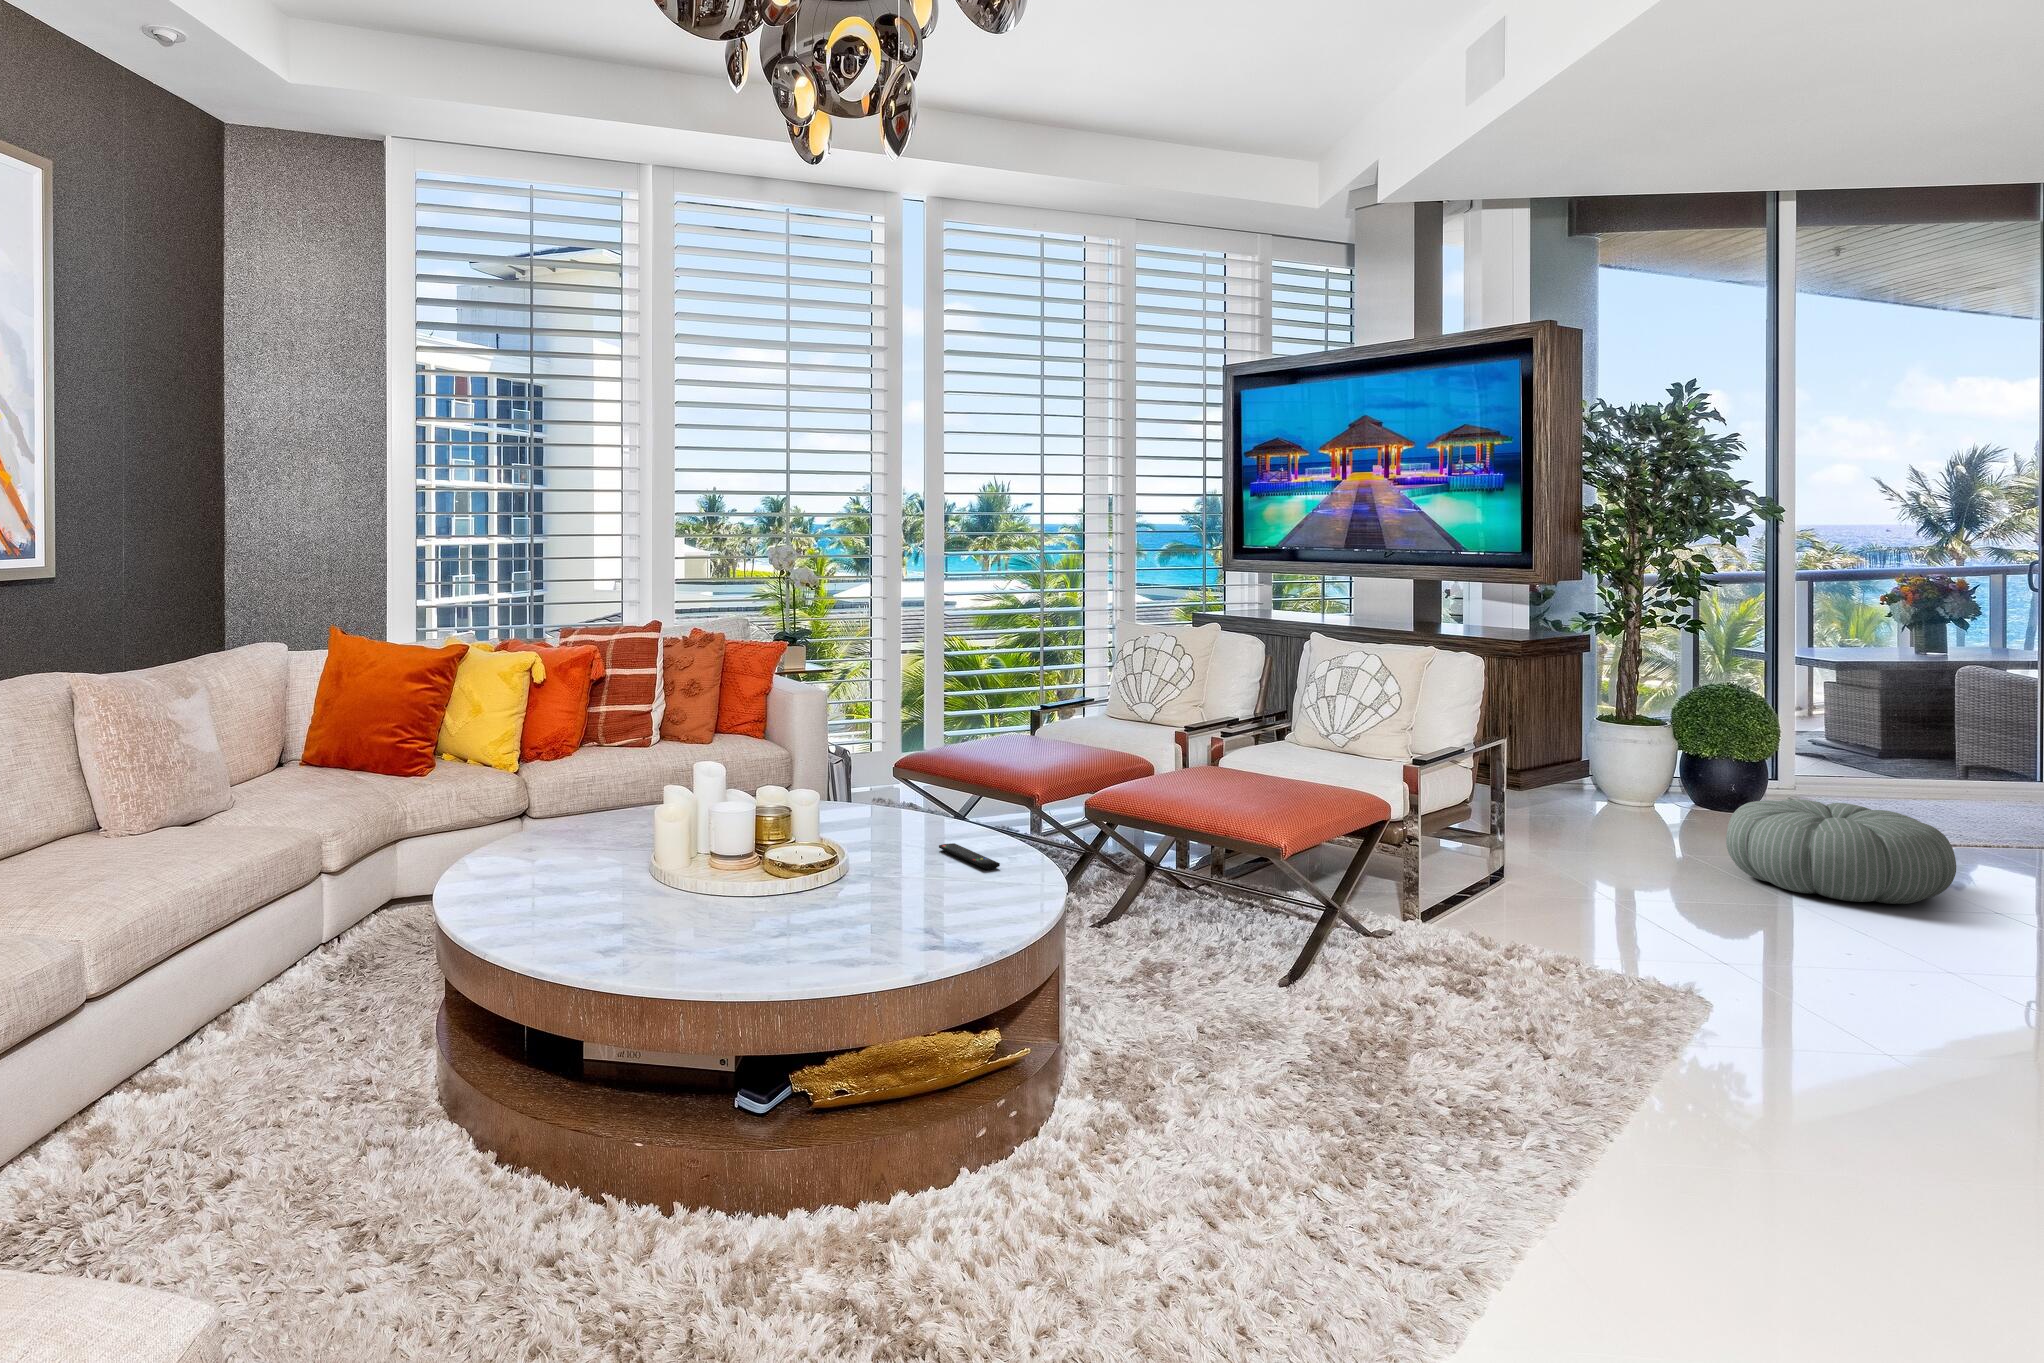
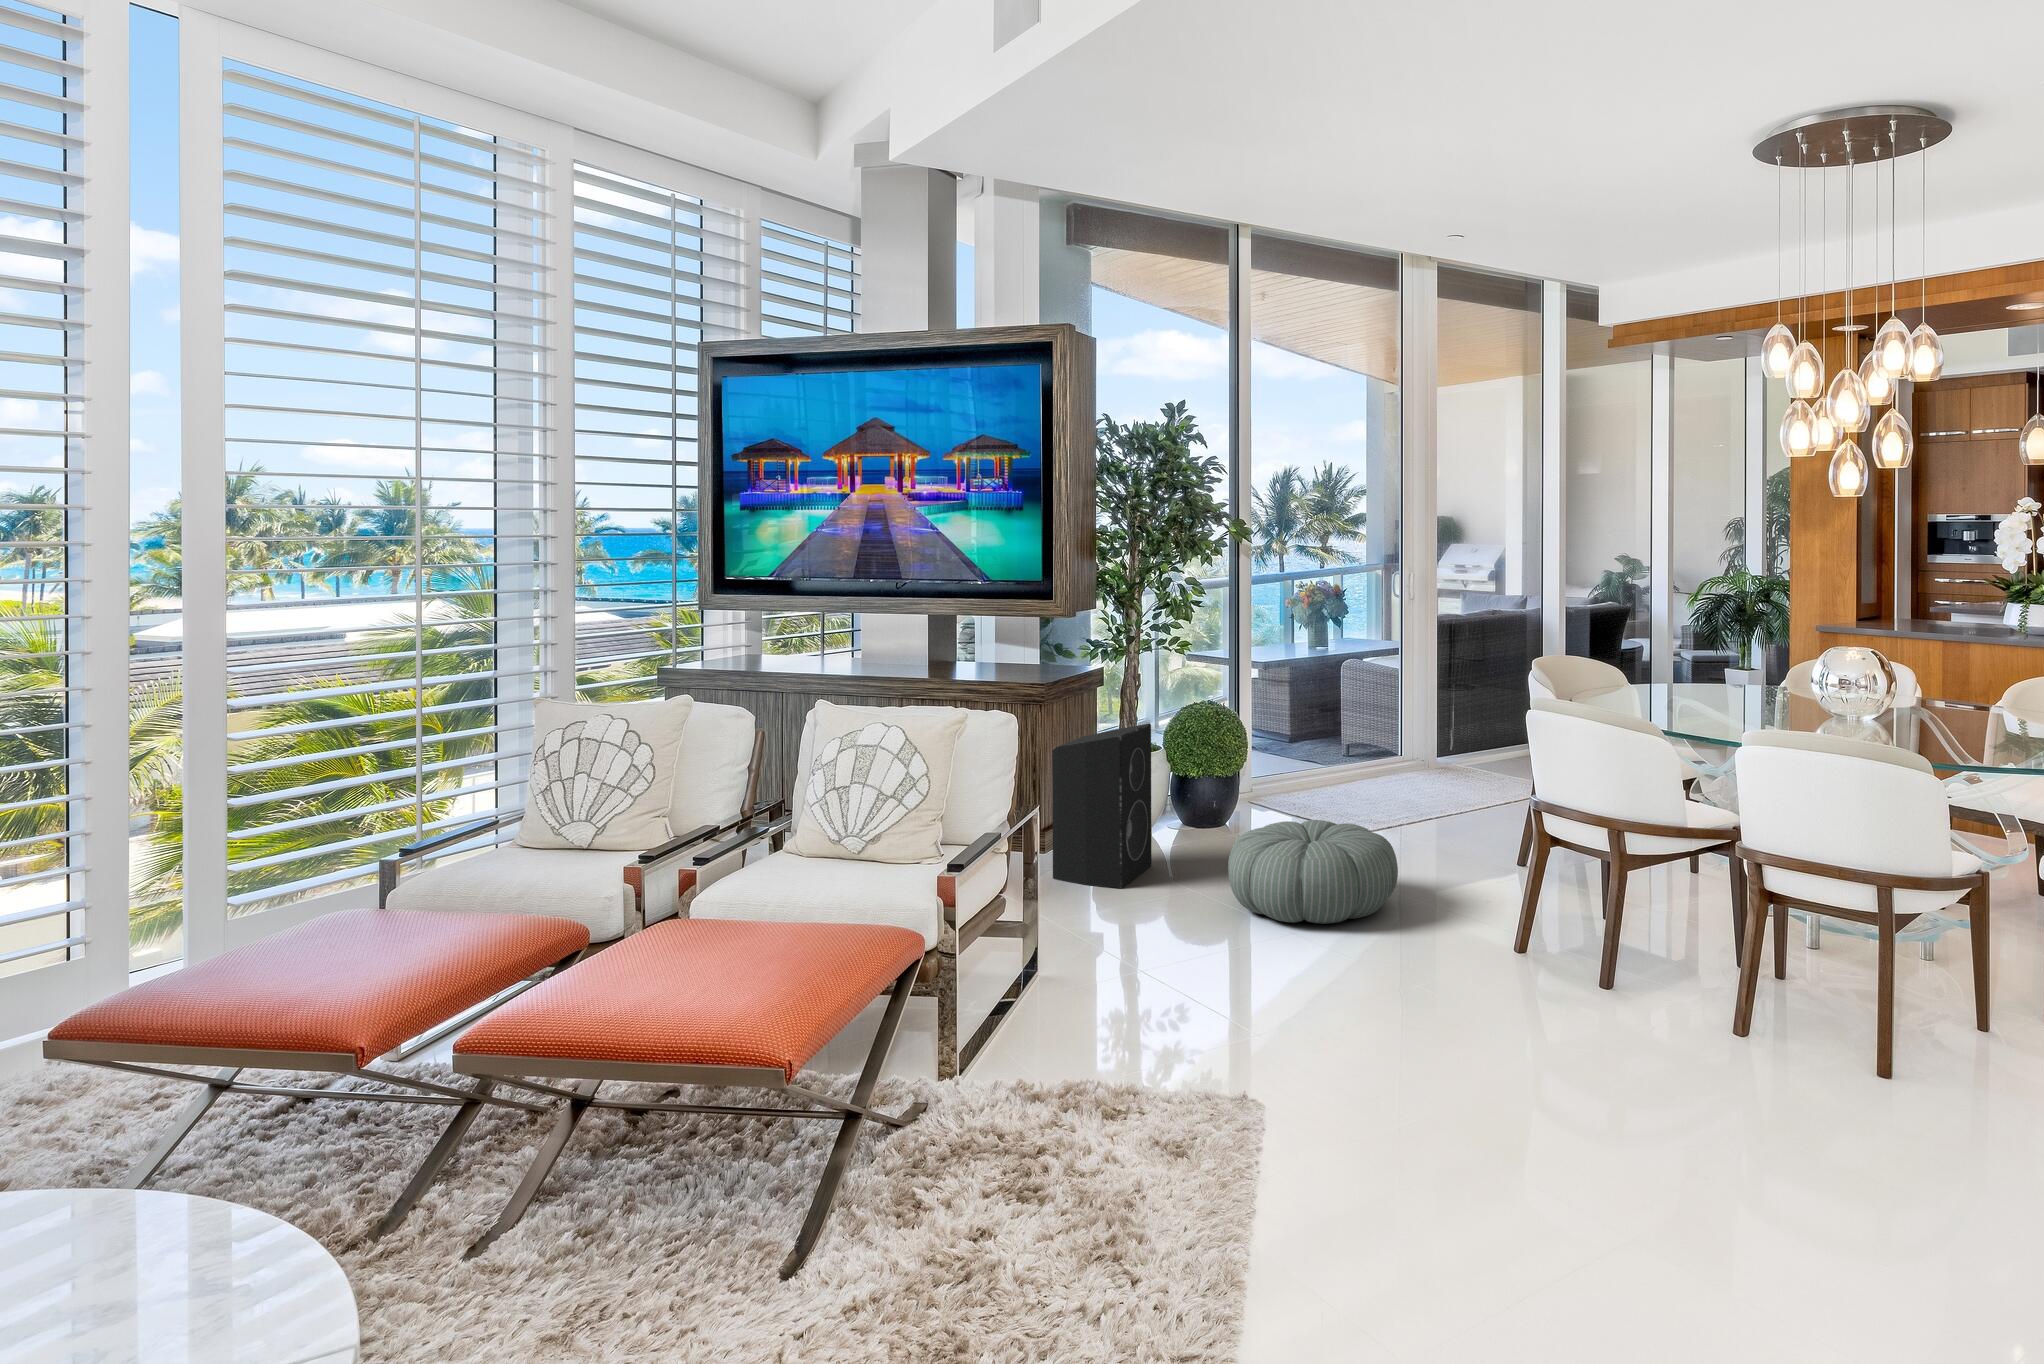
speaker: none [1534,692,1646,839] -> present [1052,723,1152,888]
remote control: present [939,843,1000,870] -> none [88,1241,231,1306]

